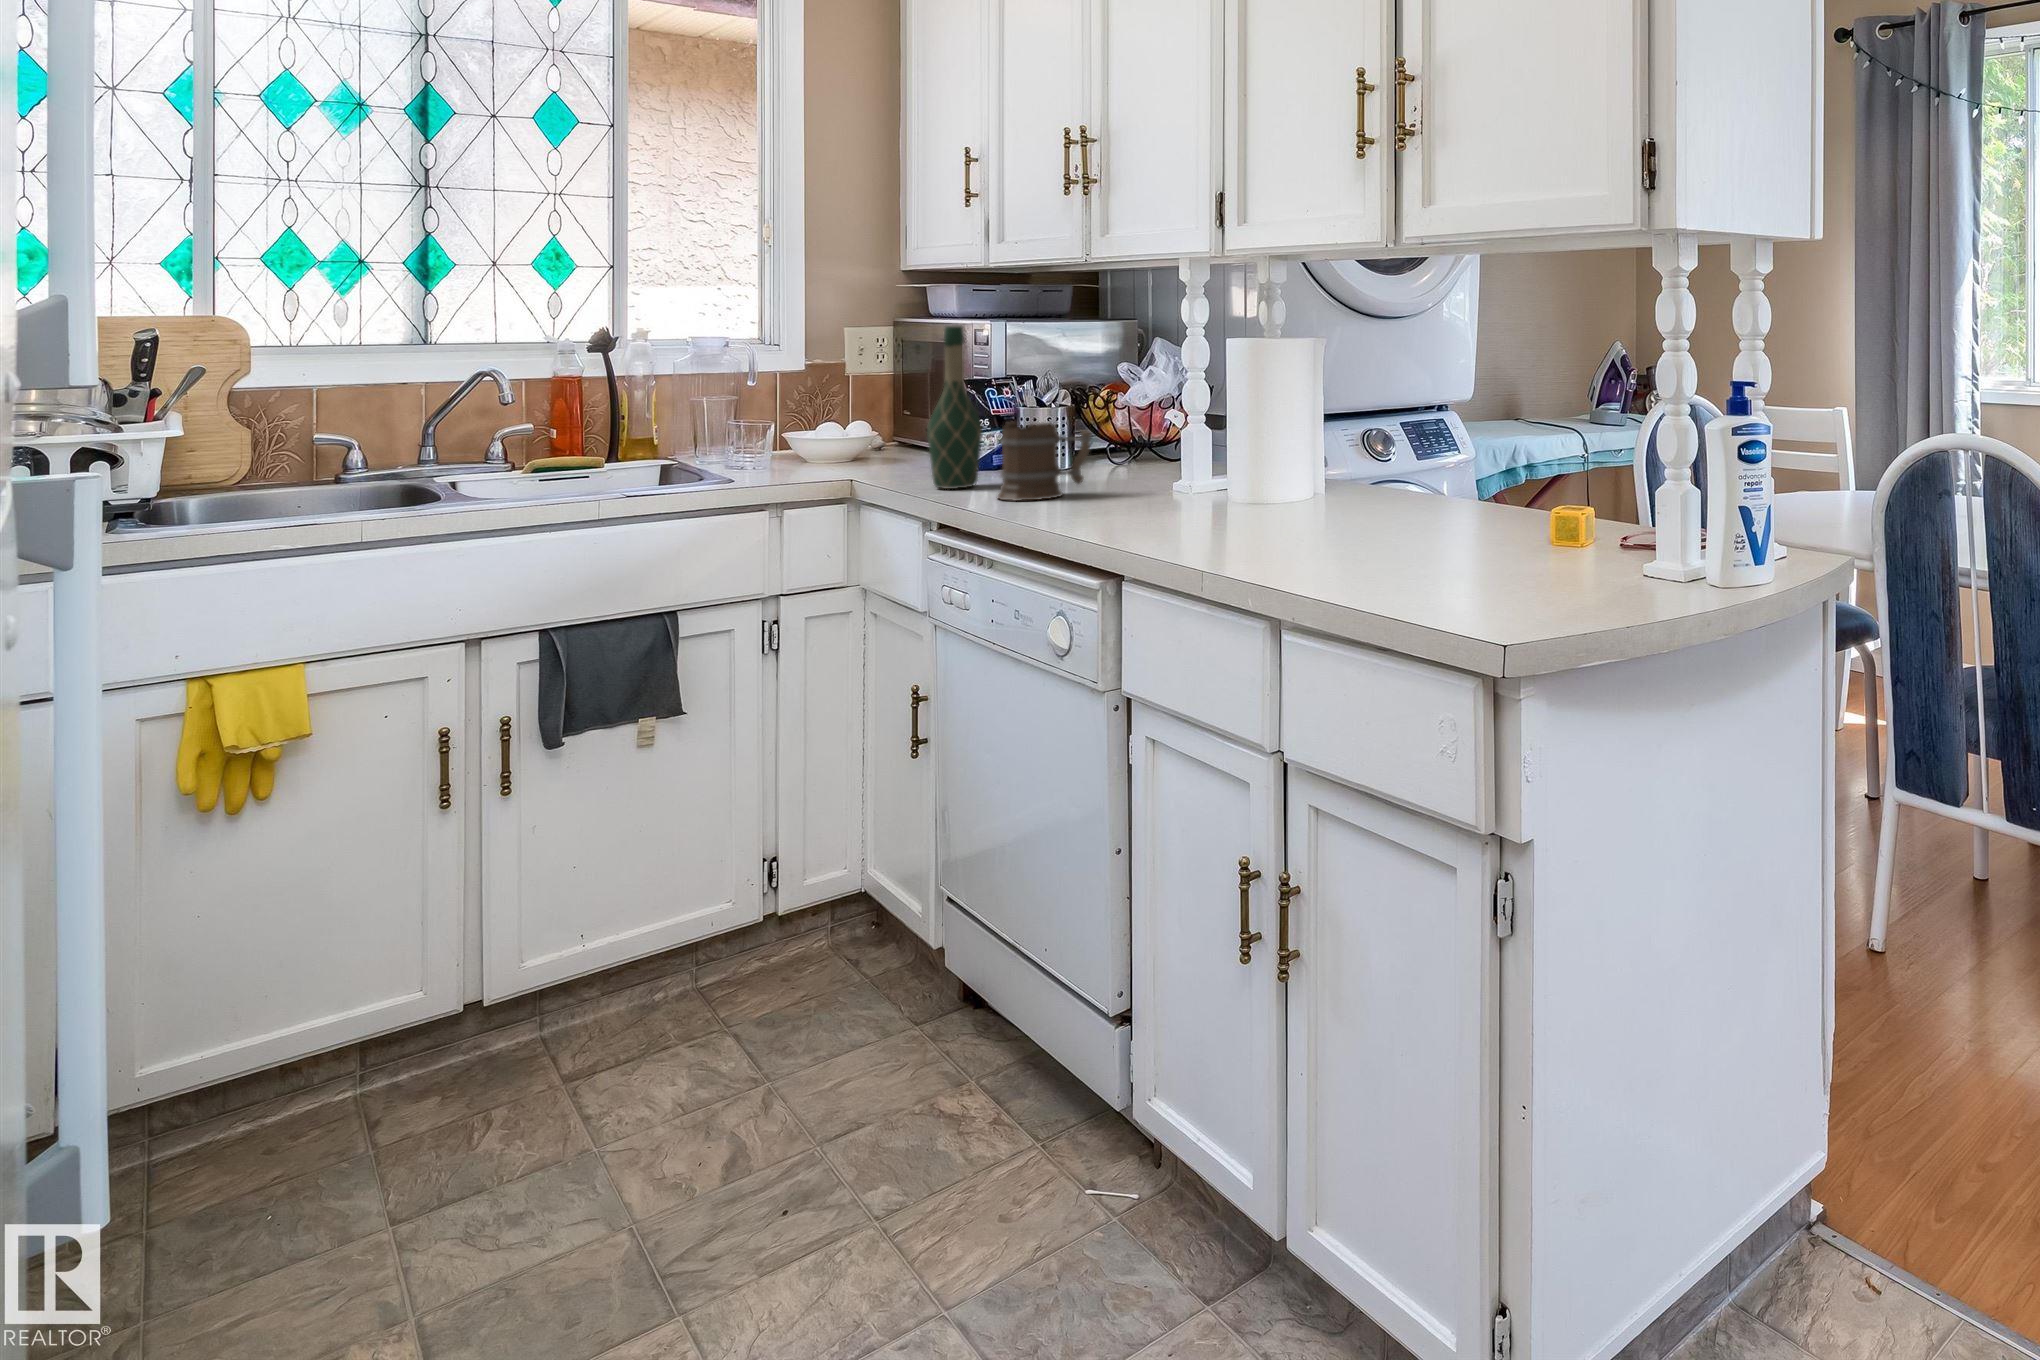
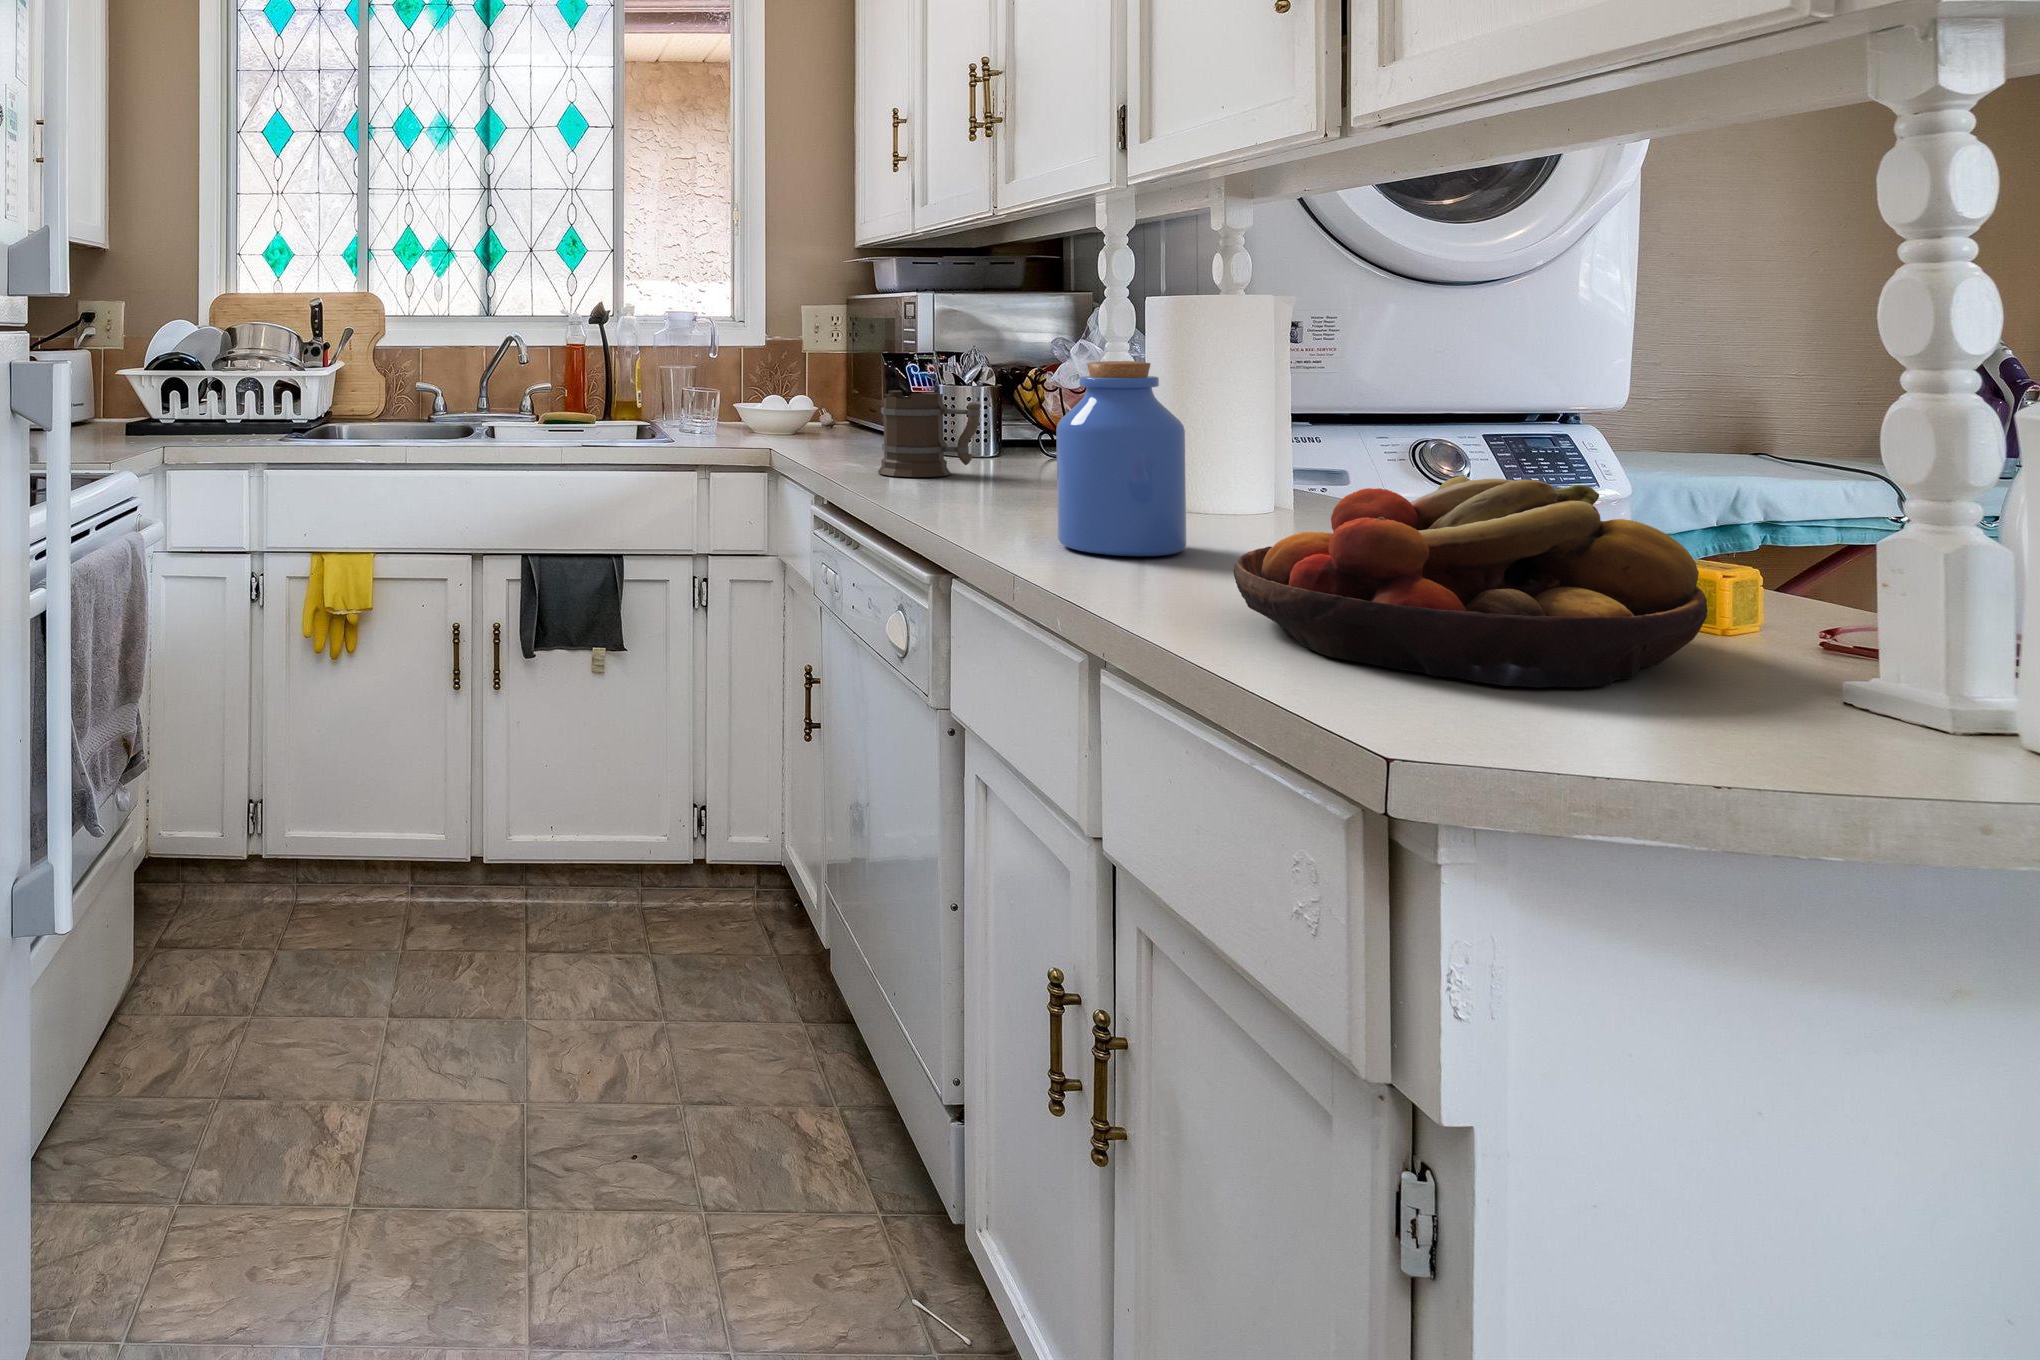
wine bottle: present [927,325,983,489] -> none [824,289,880,460]
jar: none [1210,402,1300,548] -> present [1056,361,1186,556]
fruit bowl: none [1364,473,1593,595] -> present [1234,475,1708,687]

